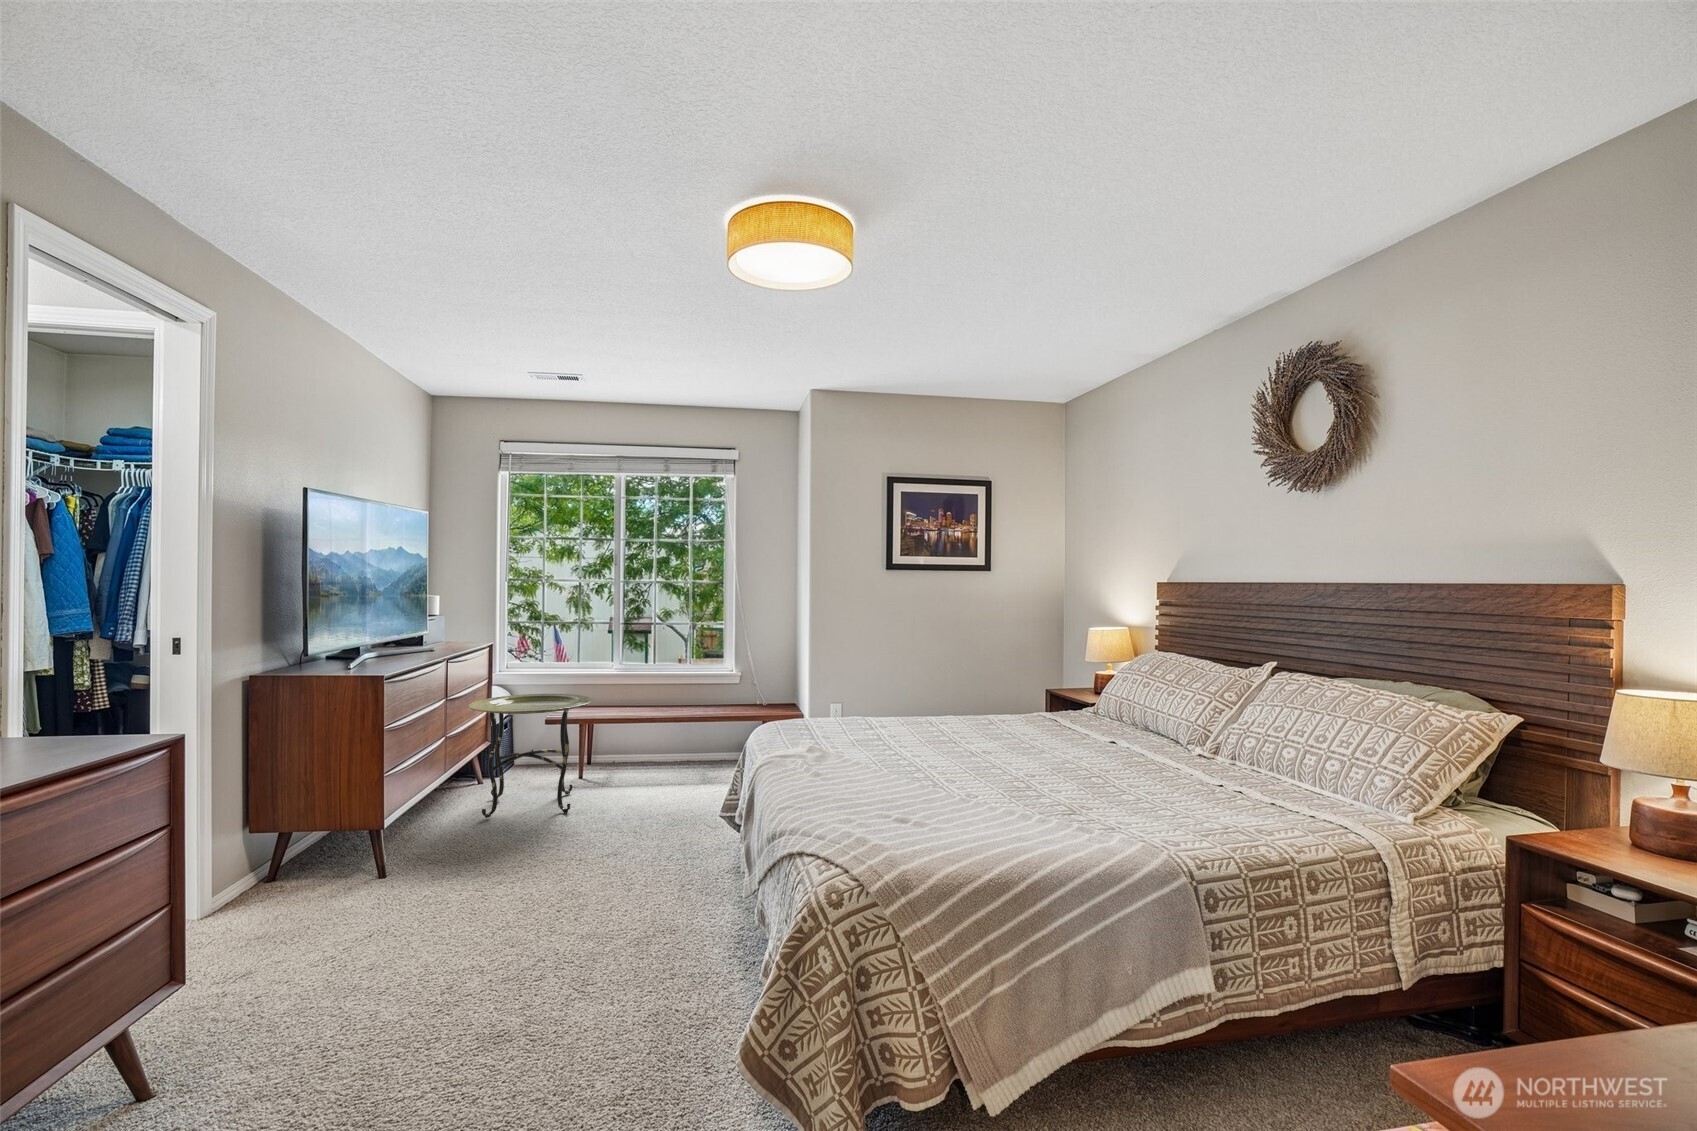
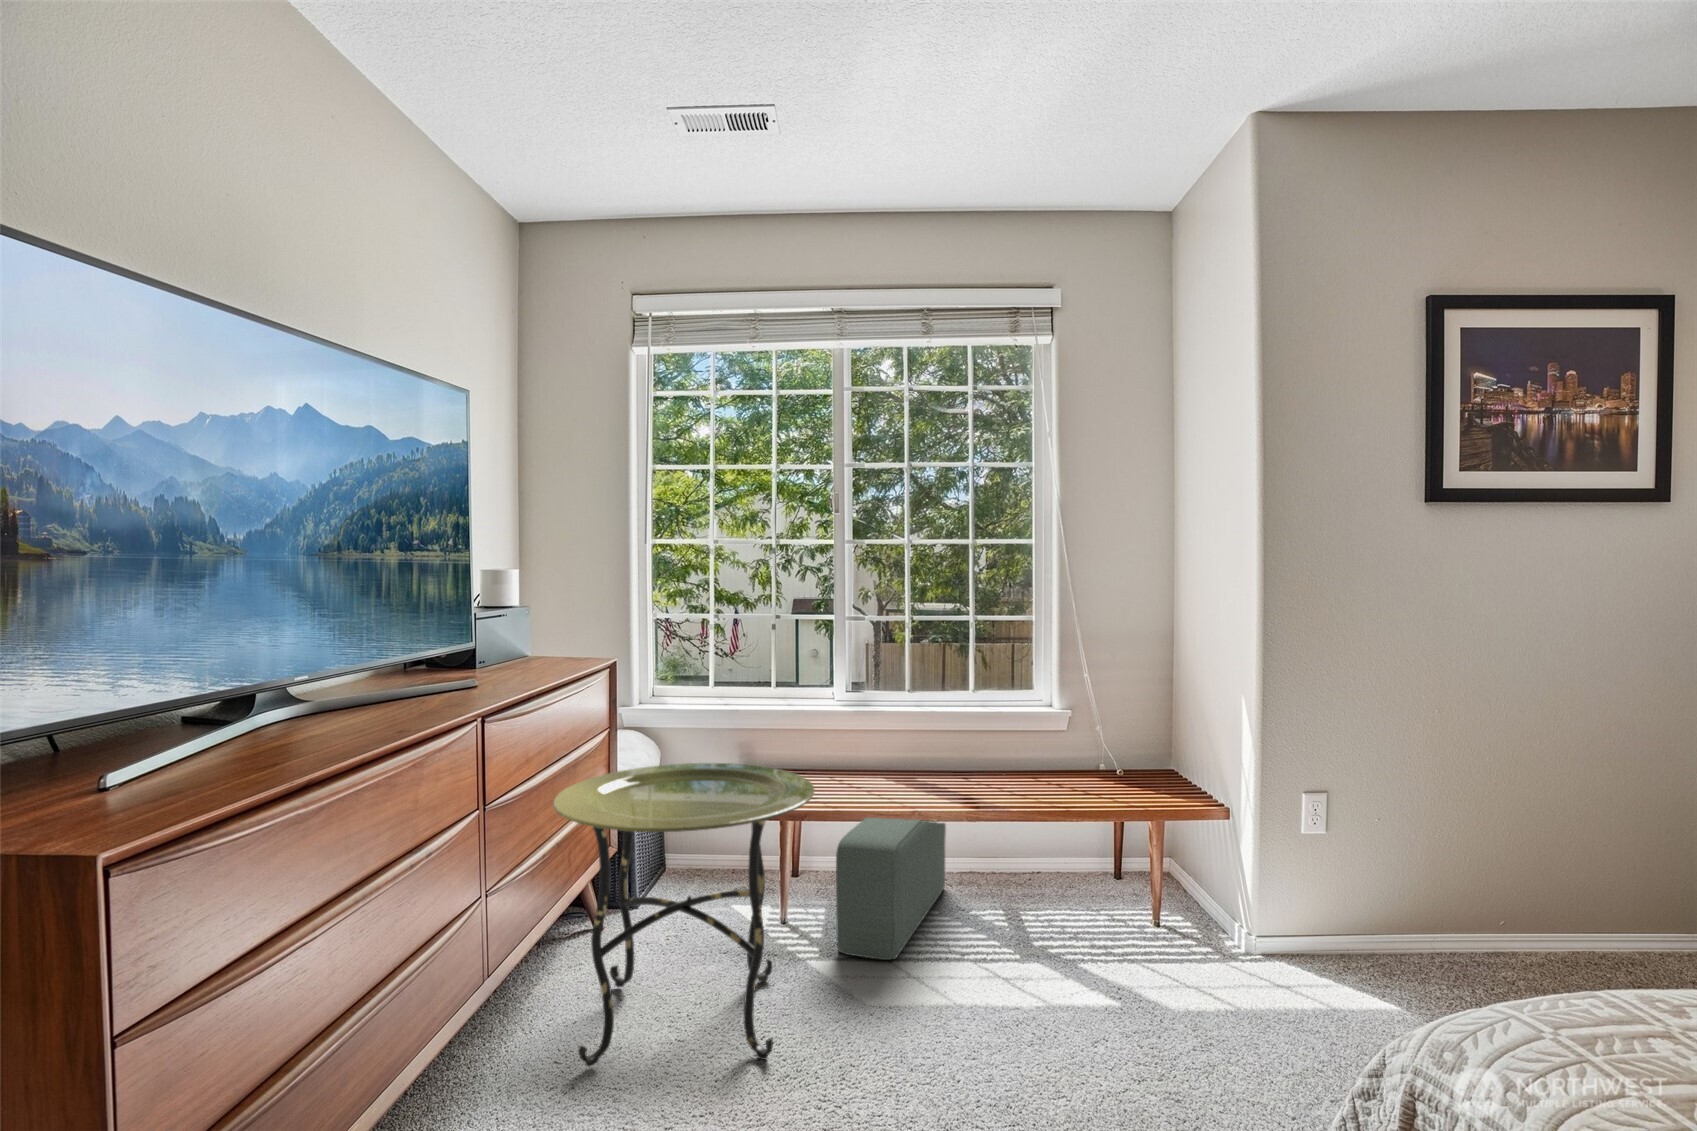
pouf: none [606,715,670,785] -> present [836,818,946,960]

